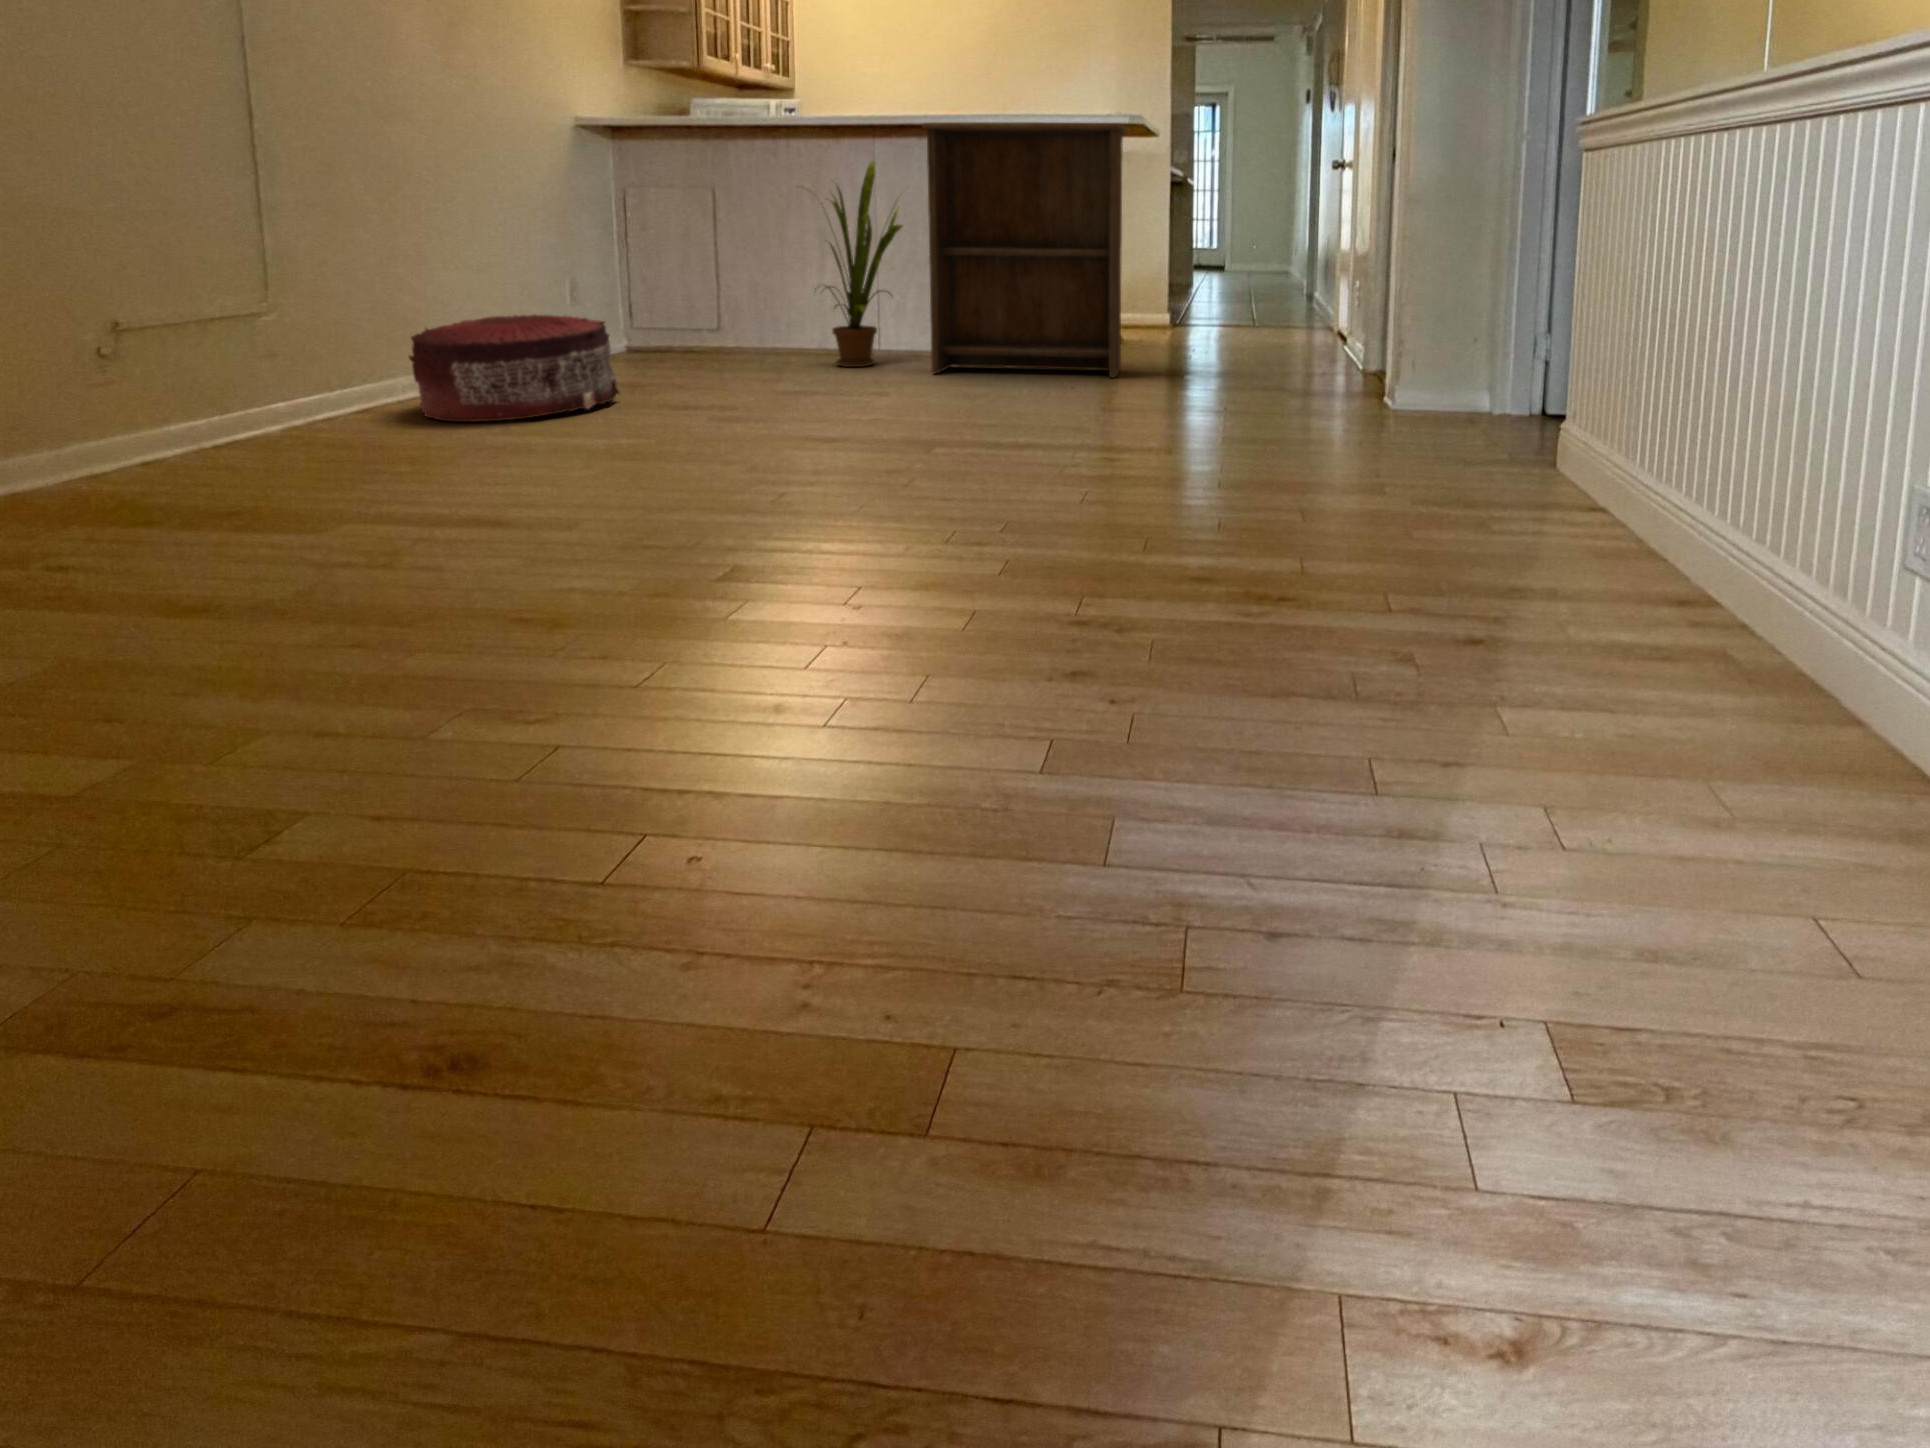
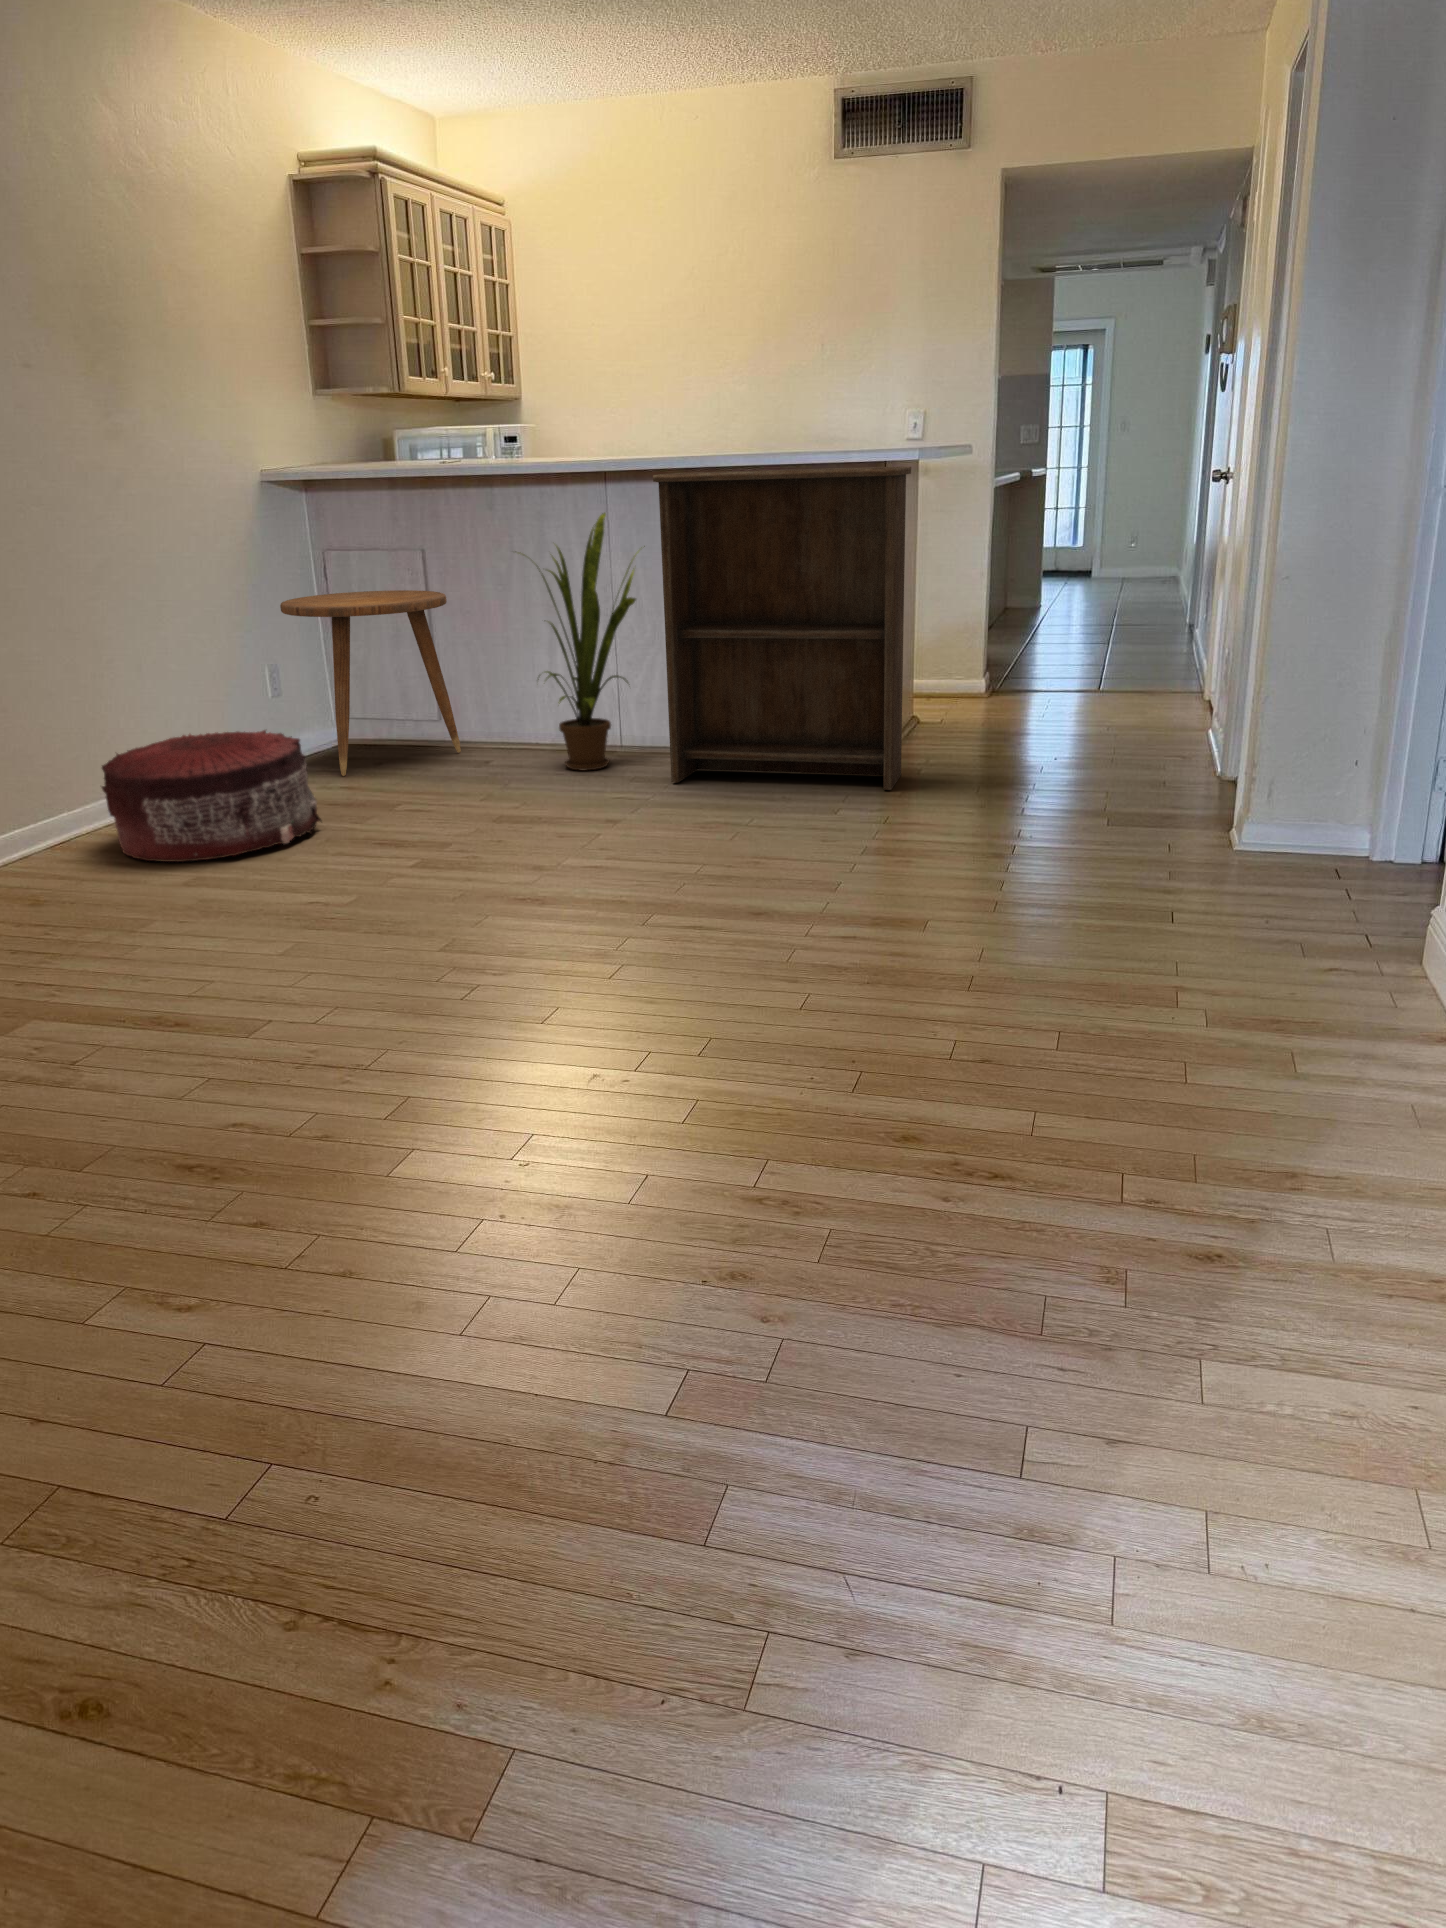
side table: none [585,221,741,371] -> present [280,590,461,776]

